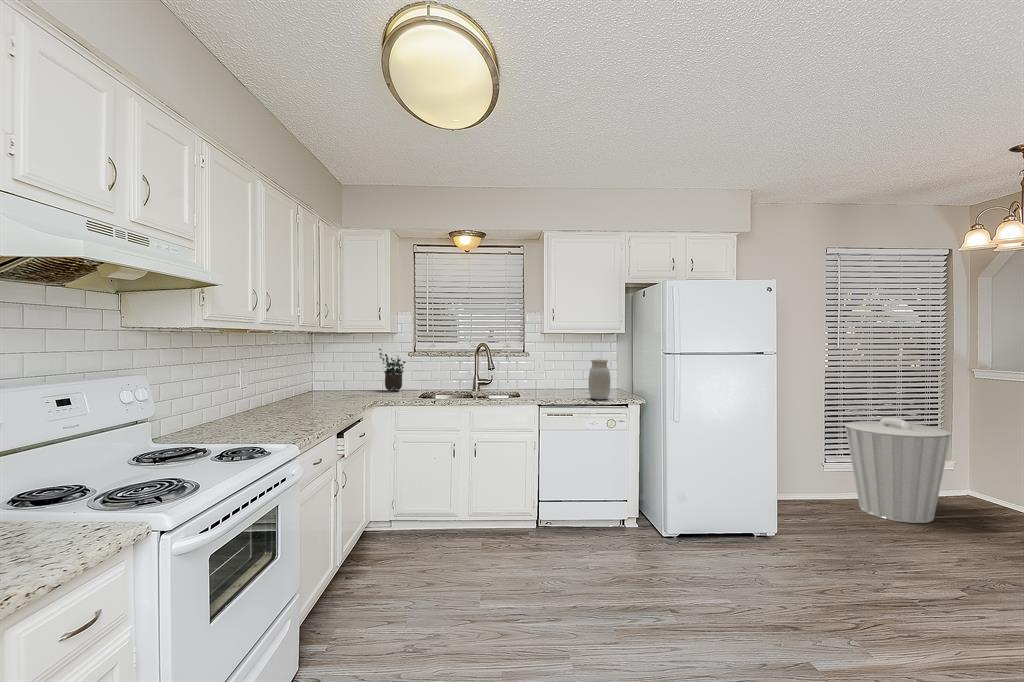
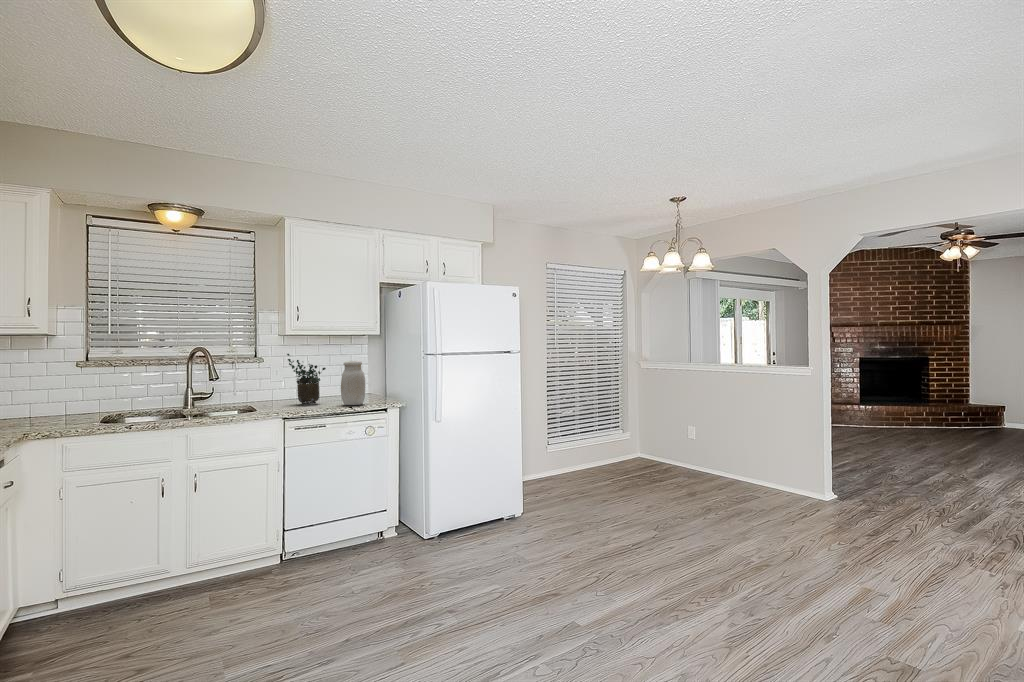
potted plant: present [379,349,406,391] -> present [287,354,326,404]
trash can: present [845,417,951,523] -> none [561,401,630,485]

